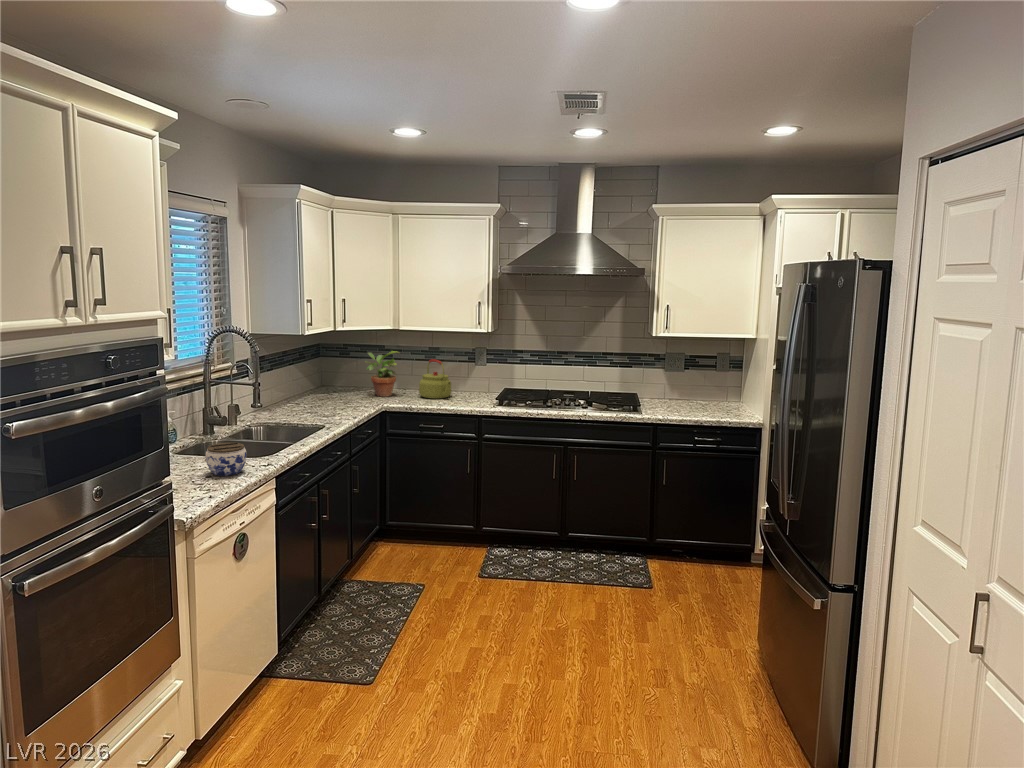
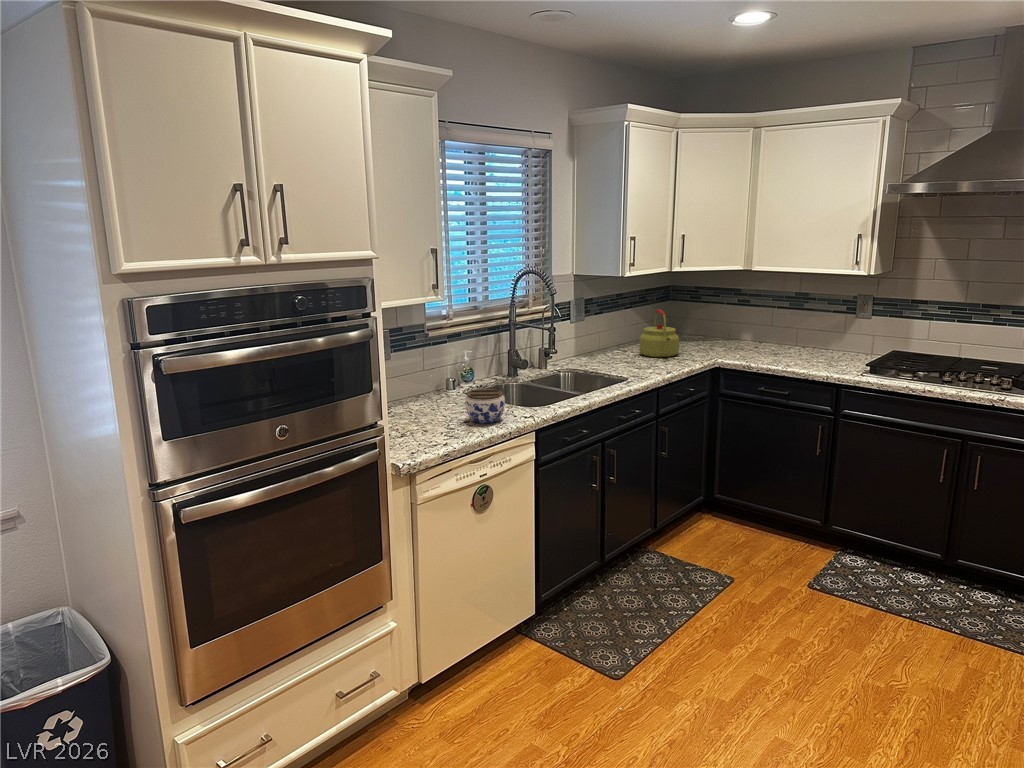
potted plant: present [365,351,398,397] -> none [710,296,752,350]
kettle: present [419,359,451,399] -> present [639,309,679,357]

